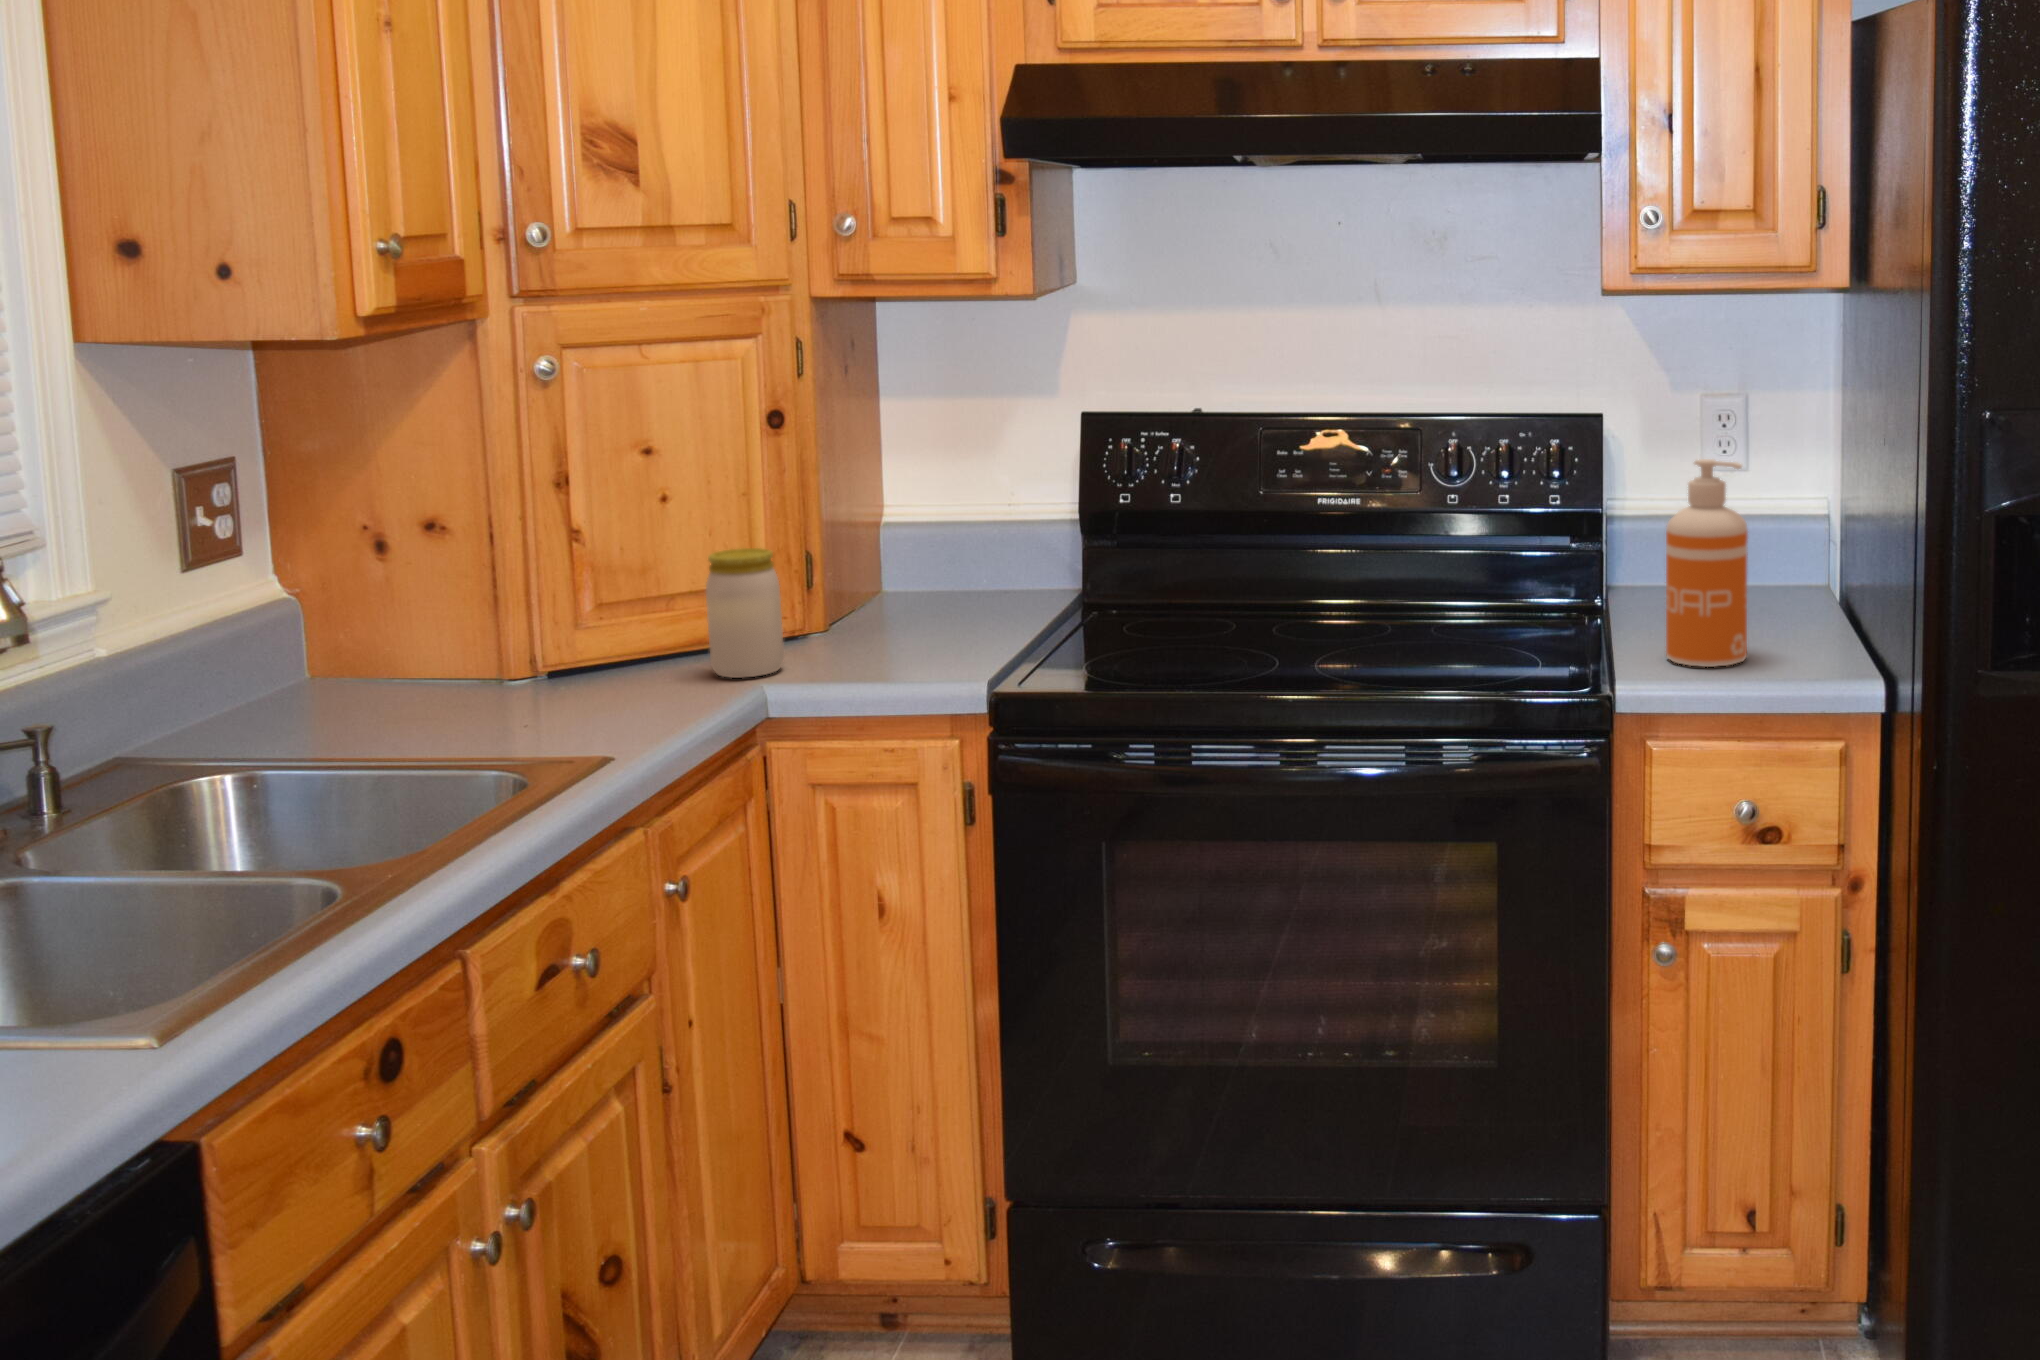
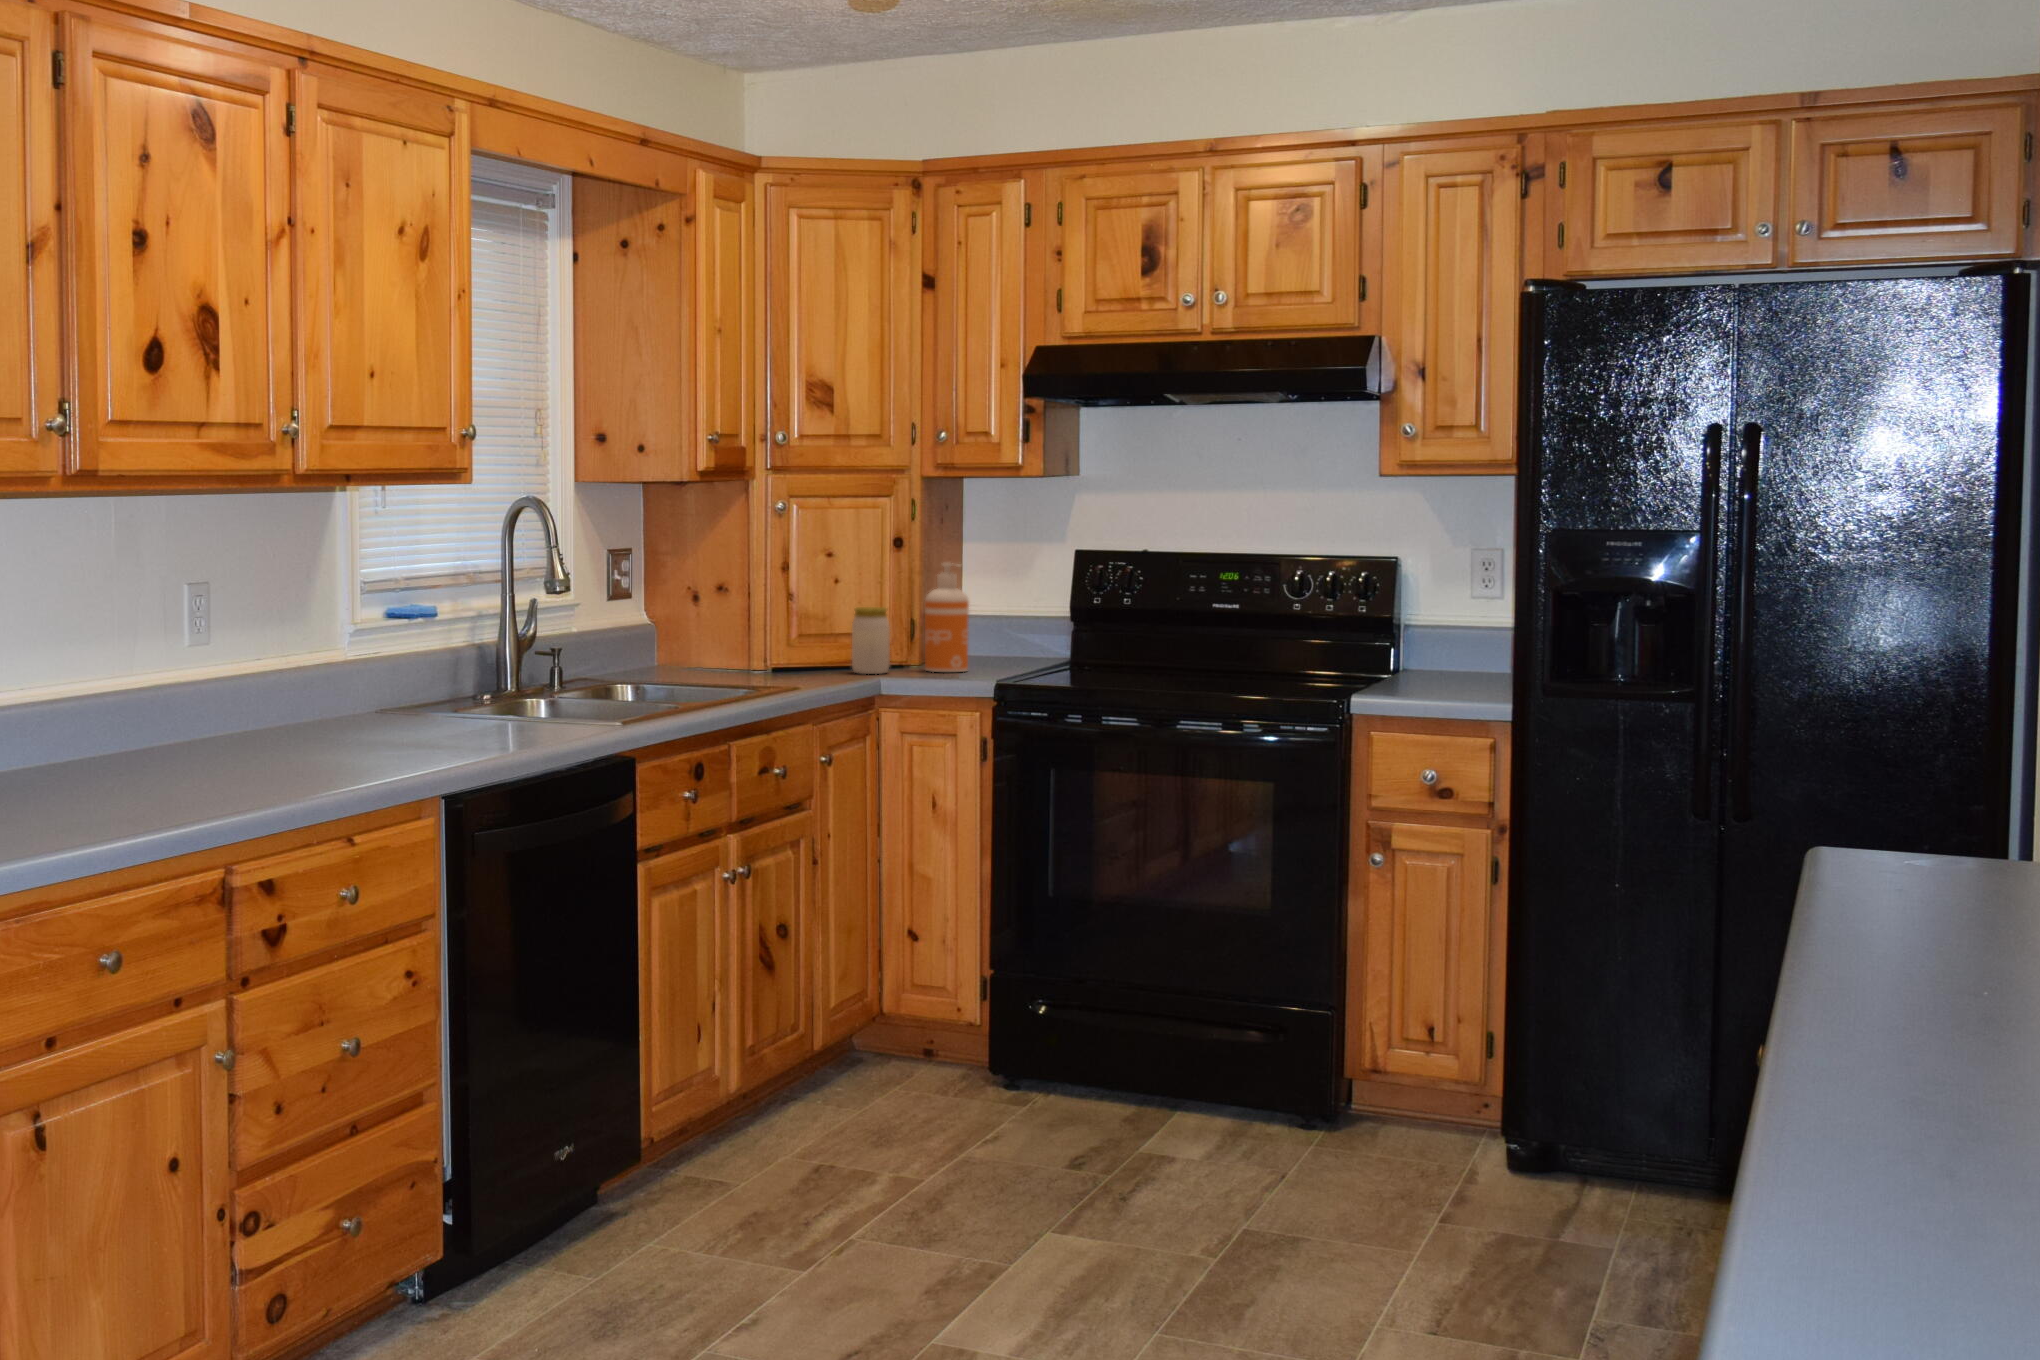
soap dispenser: present [1666,459,1748,667] -> present [925,563,969,672]

